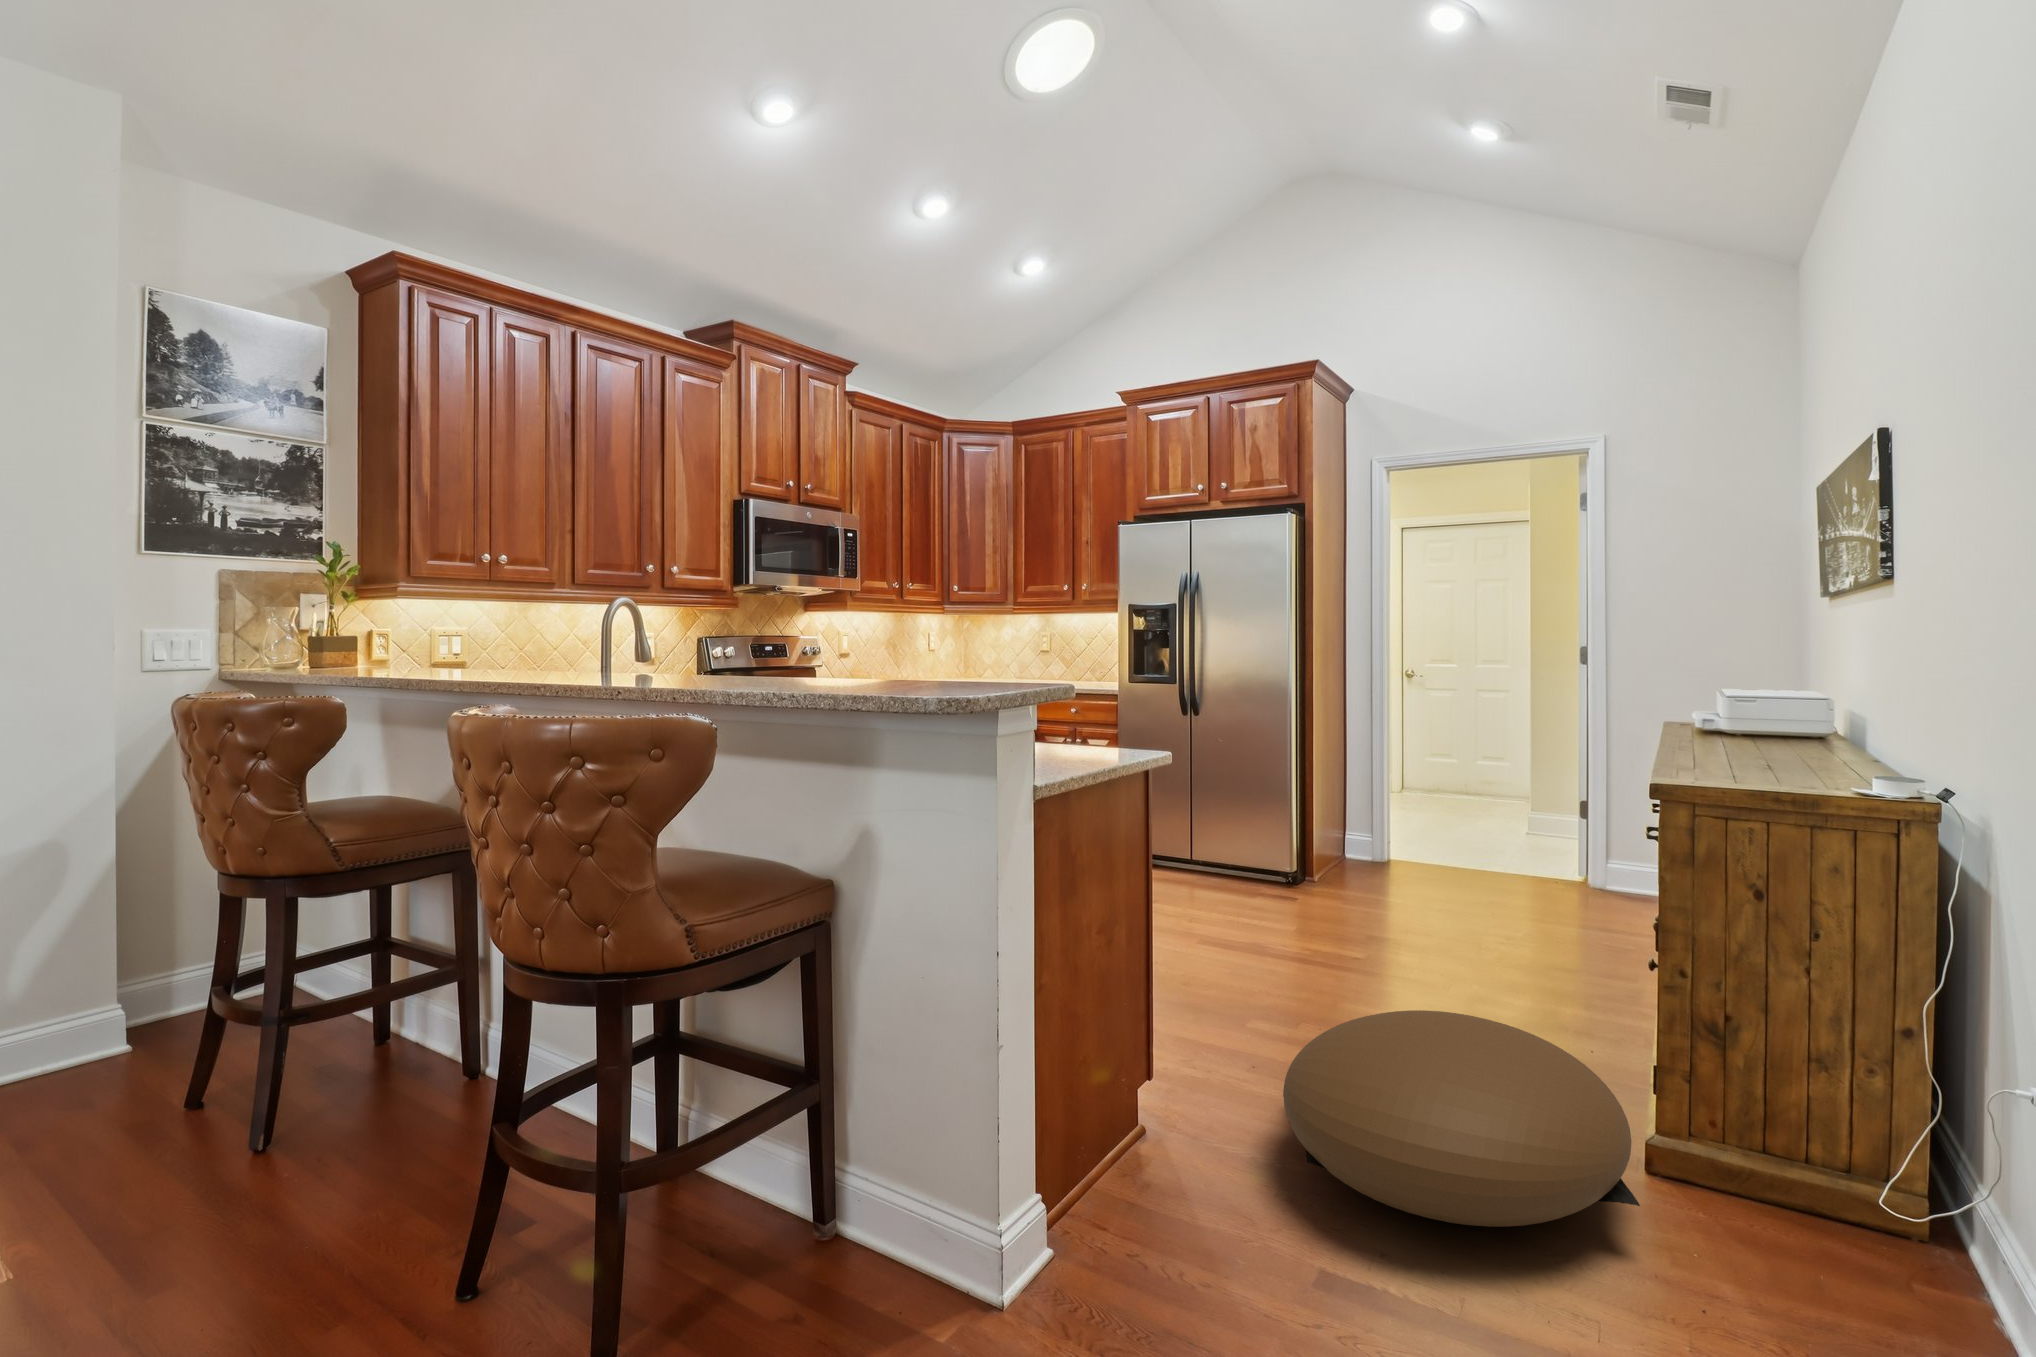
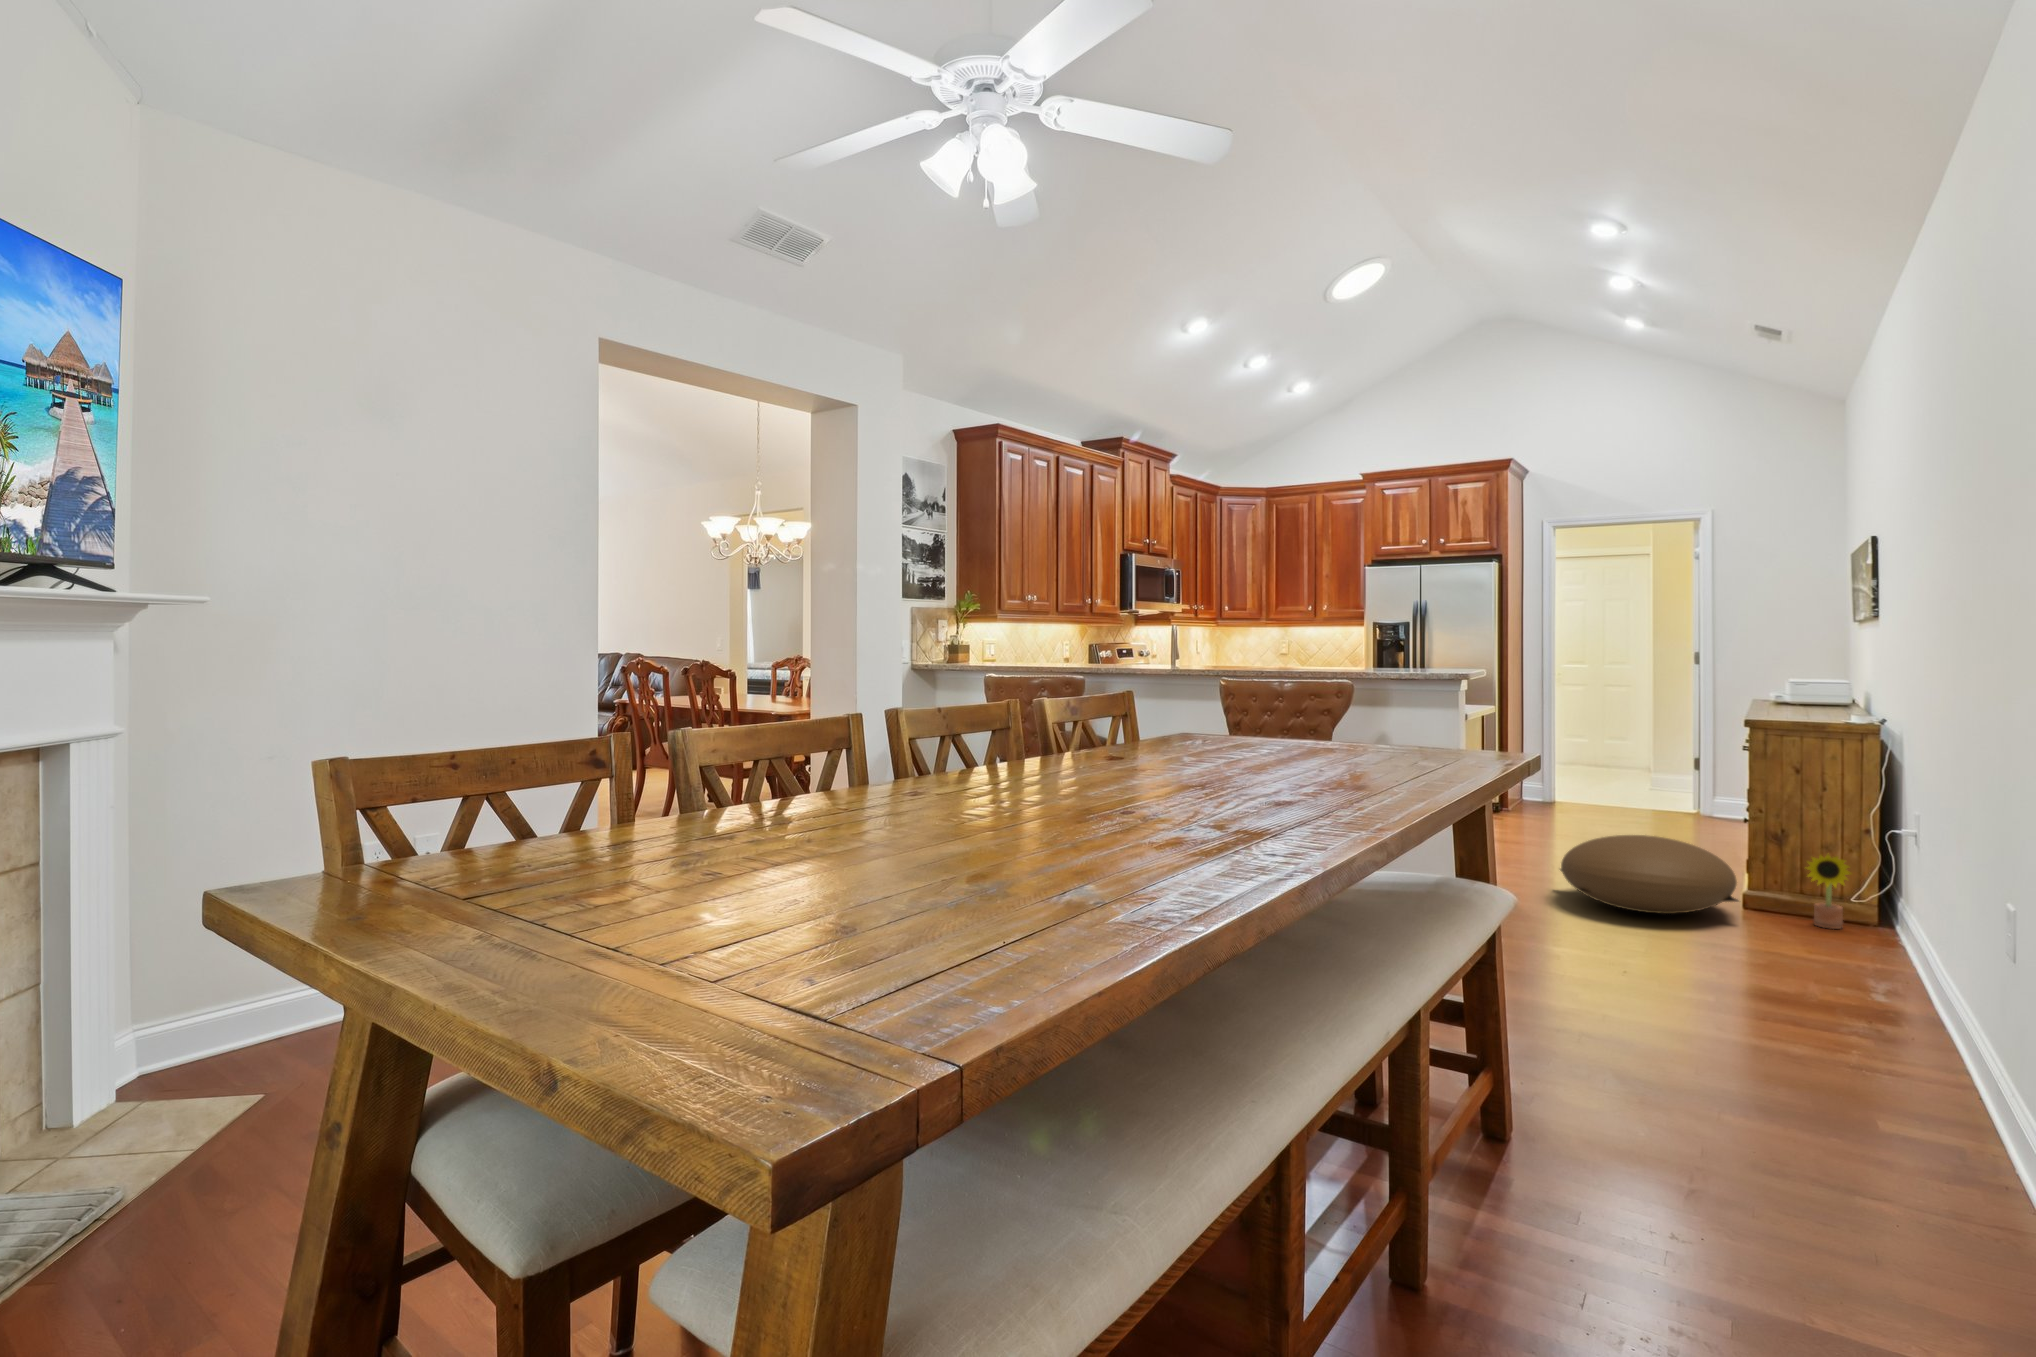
decorative plant: none [1776,1099,1890,1268] -> present [1806,855,1850,929]

